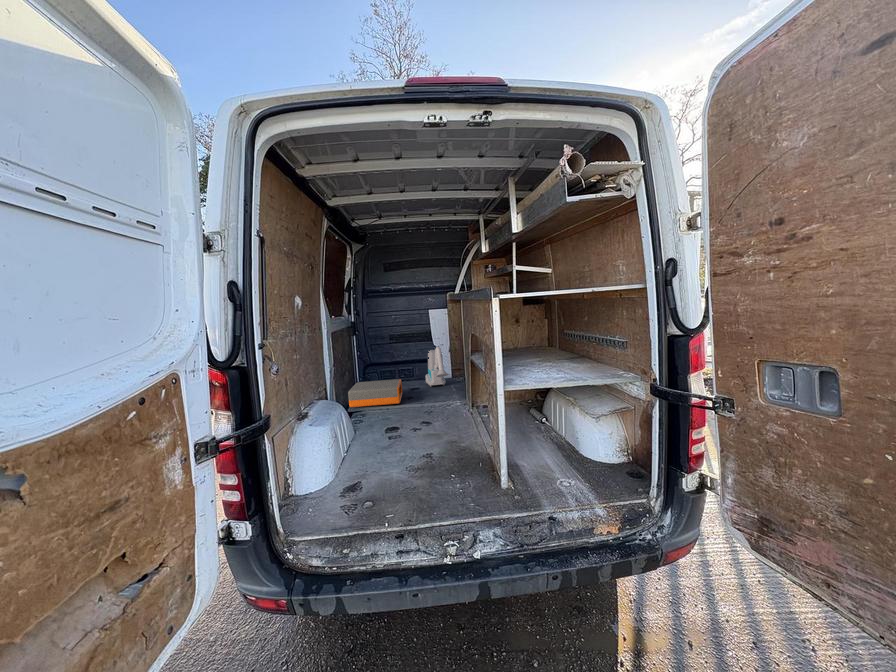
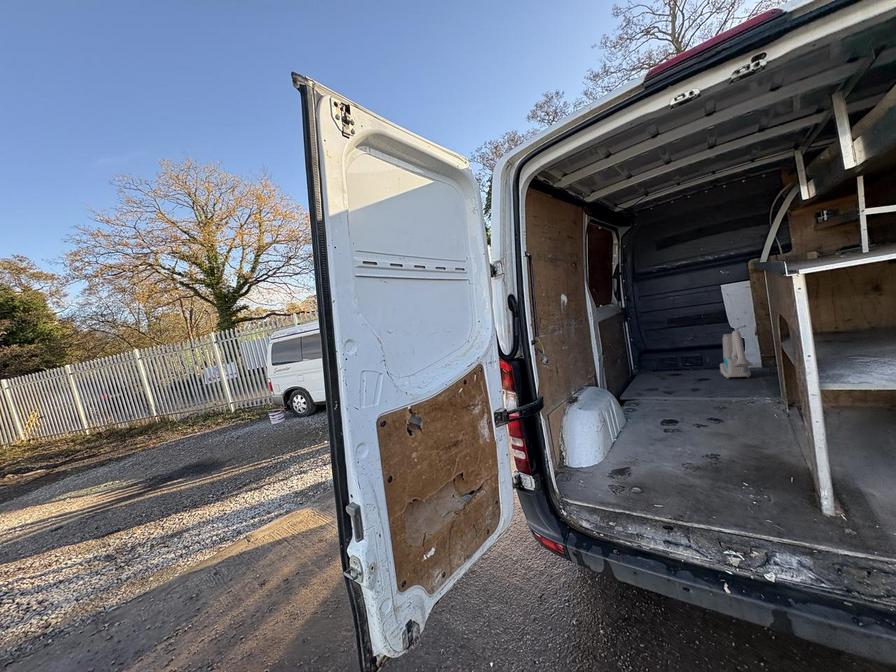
storage box: present [348,379,402,407] -> none [620,368,686,396]

